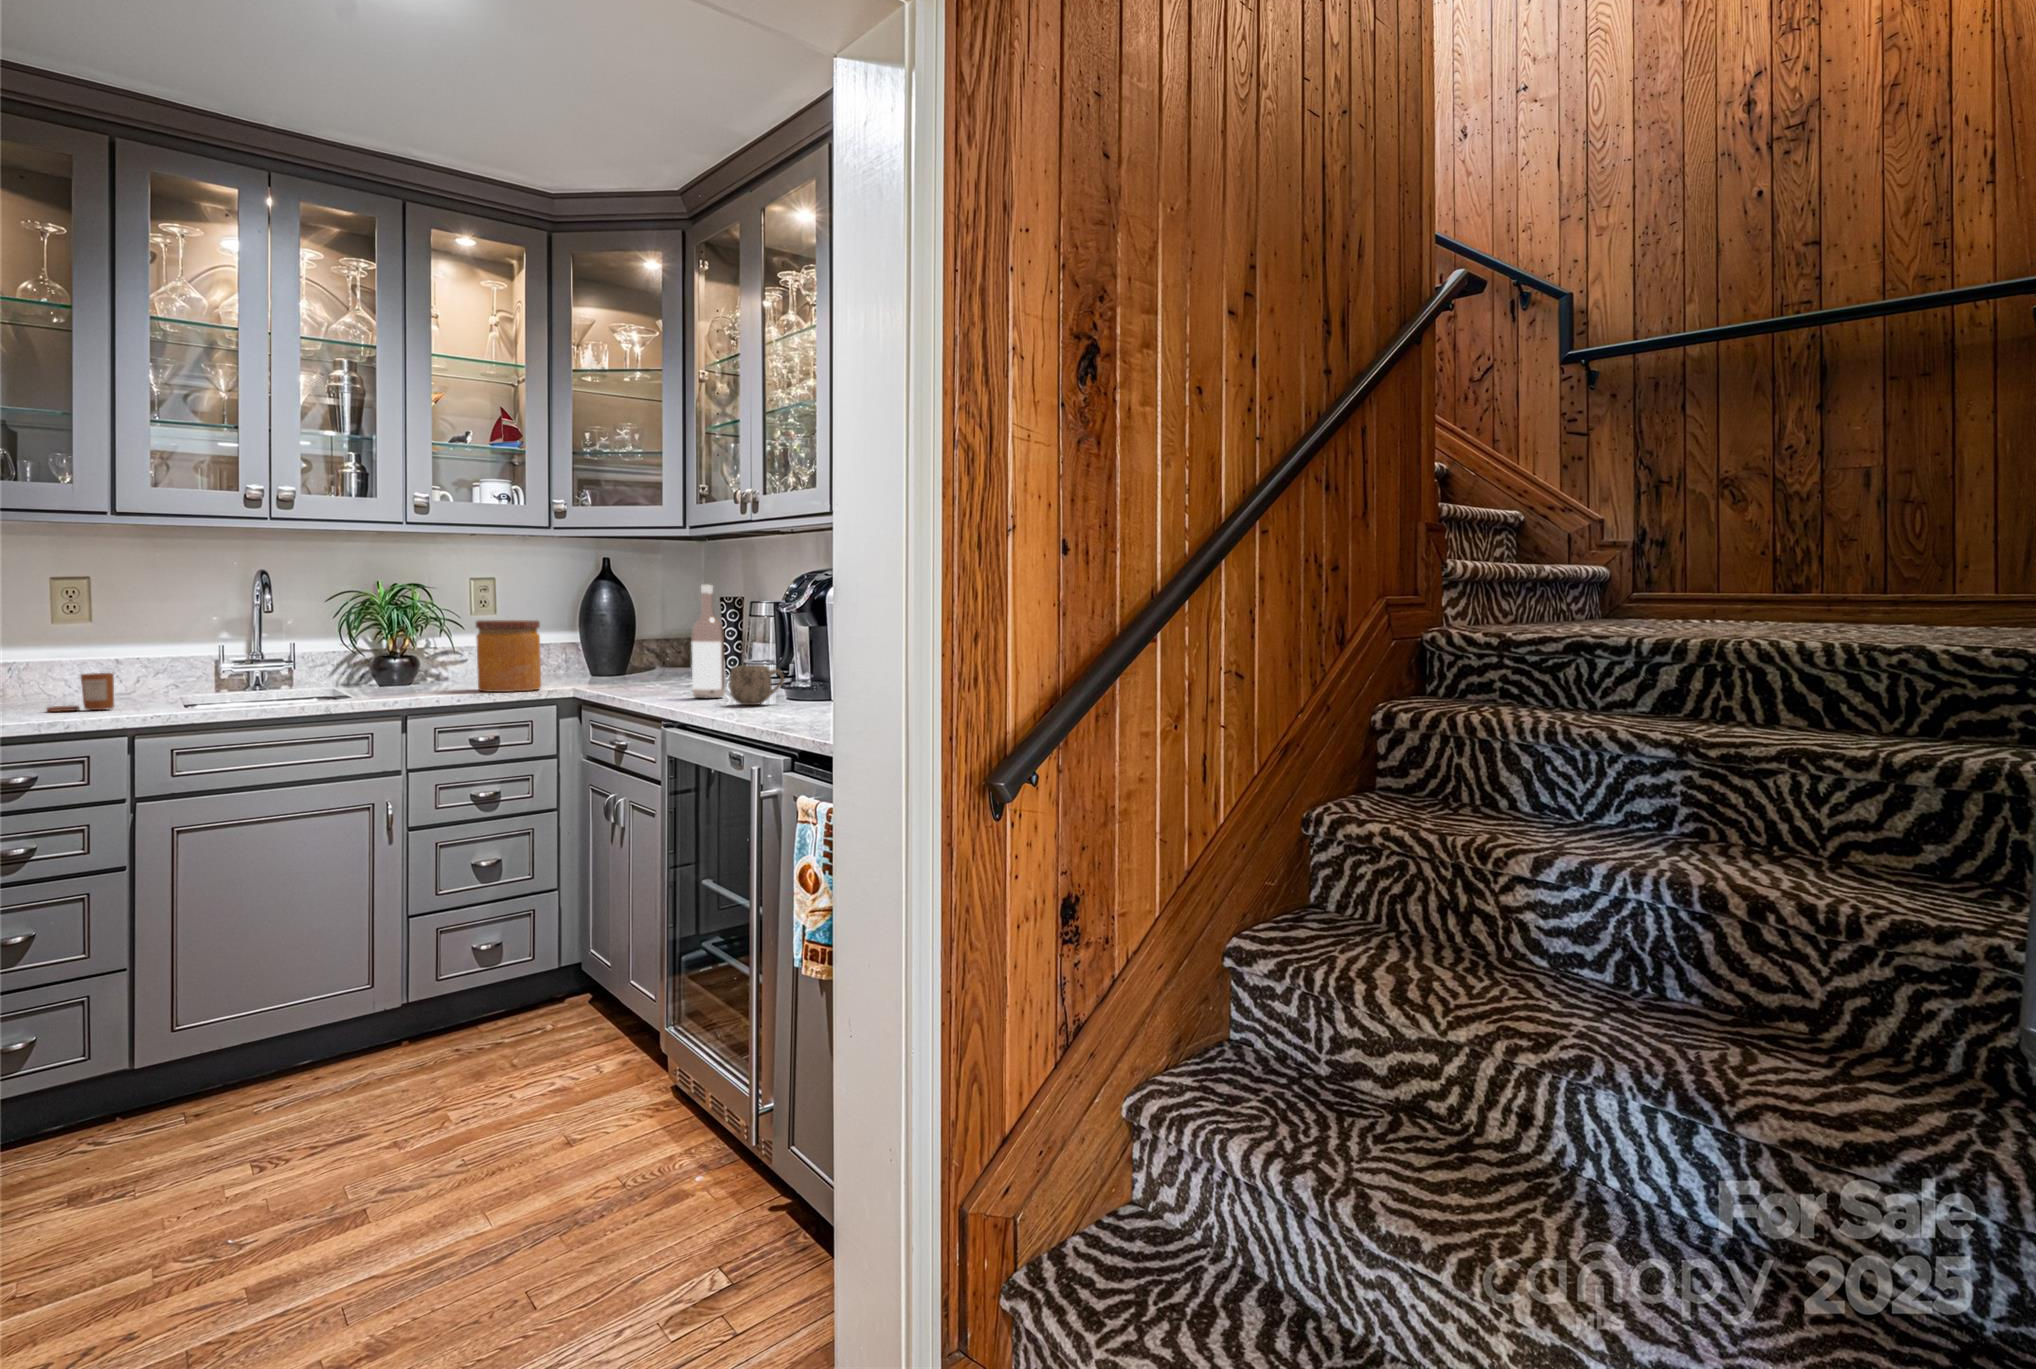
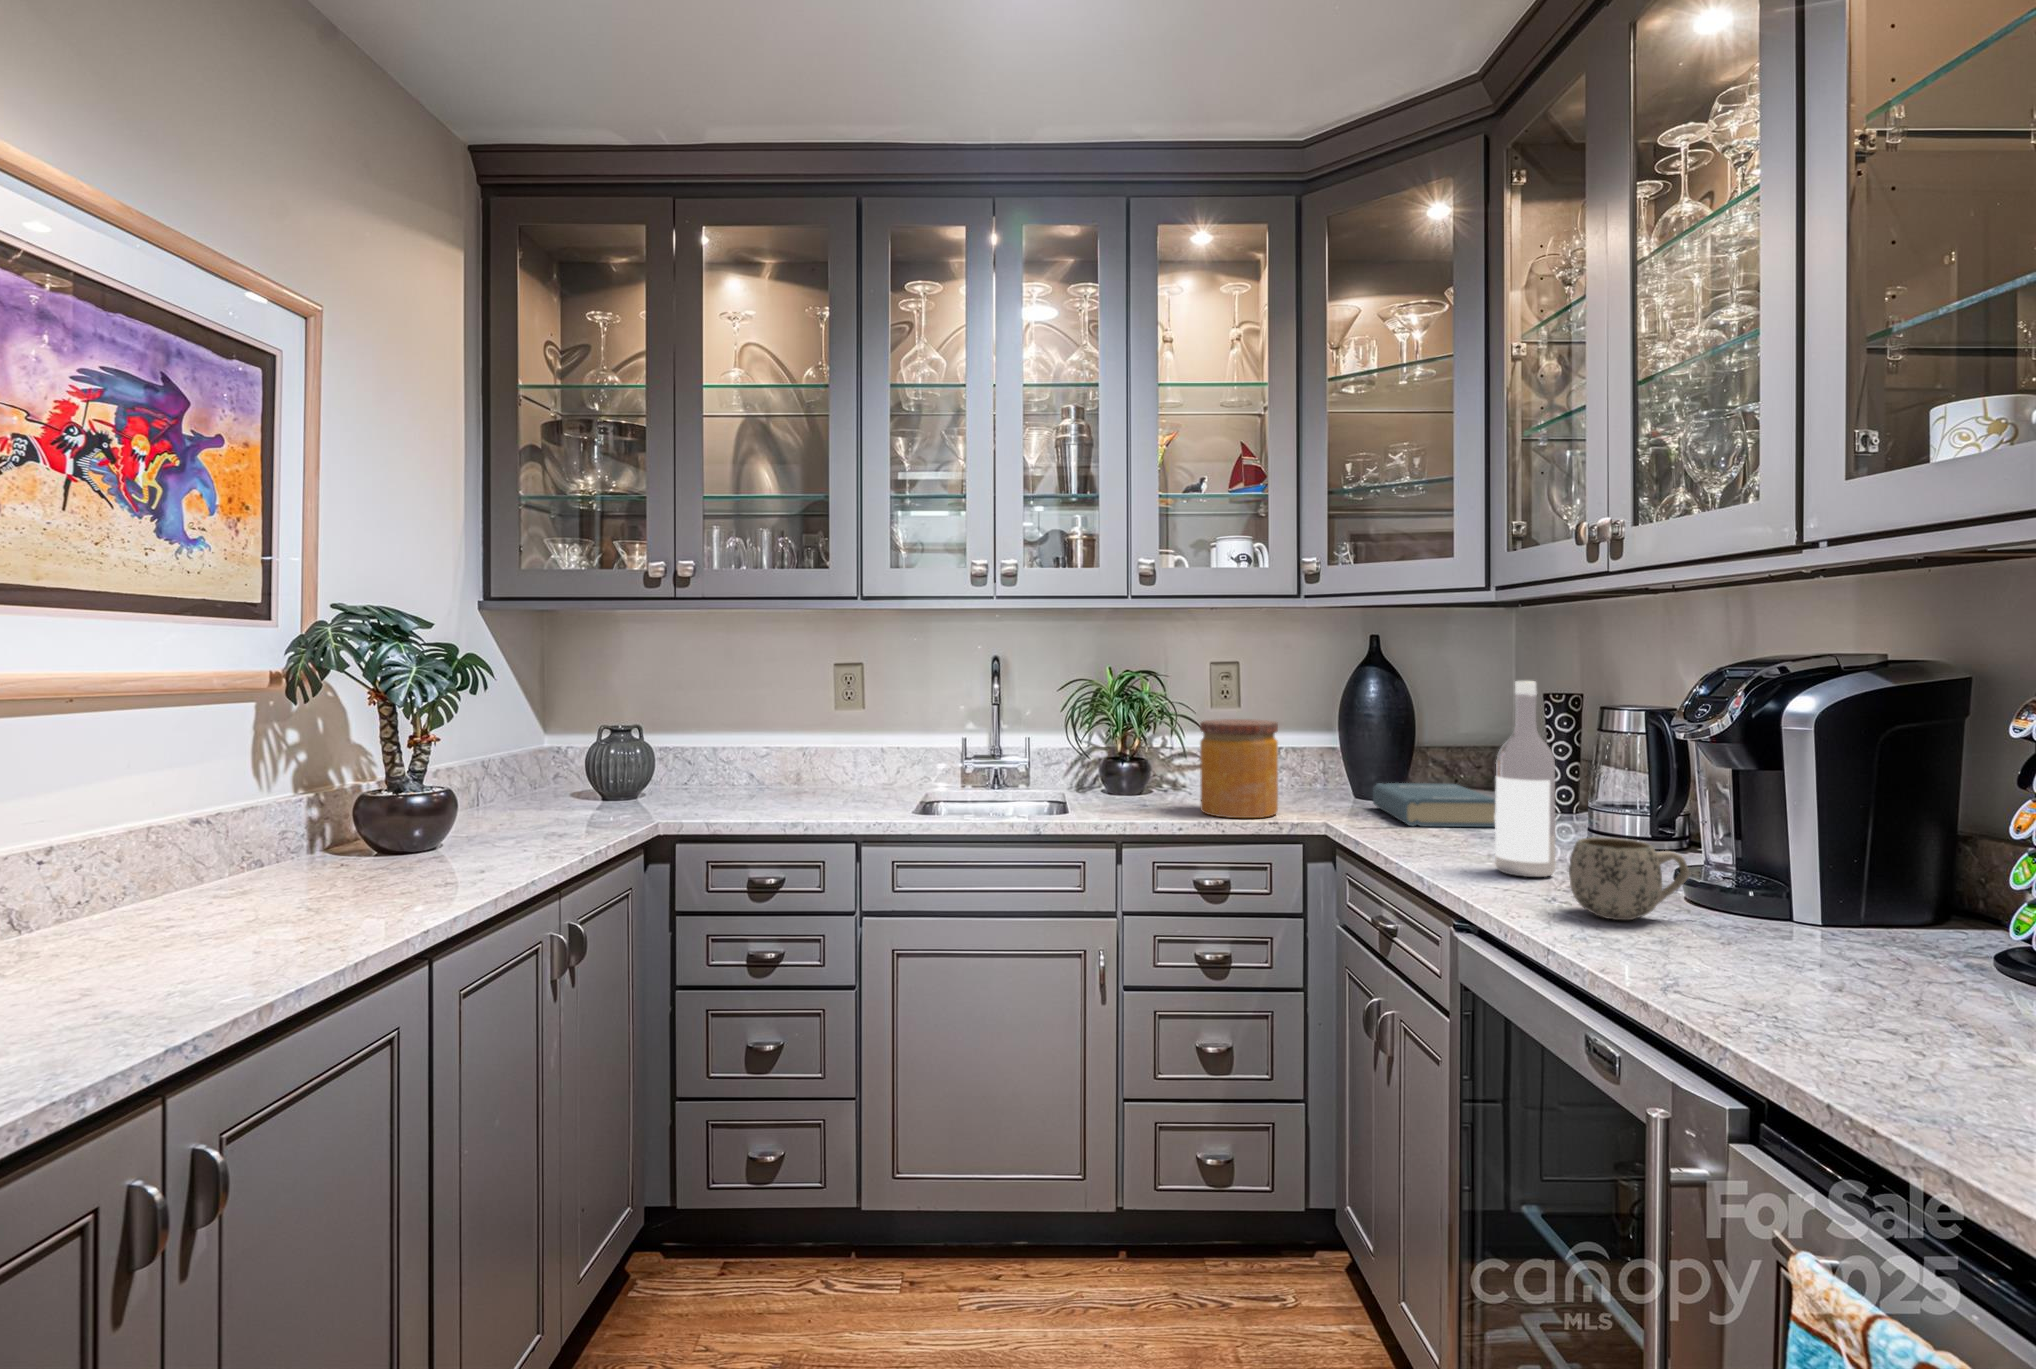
hardback book: none [610,664,694,688] -> present [1373,783,1496,827]
candle: present [47,673,114,712] -> none [789,777,841,817]

